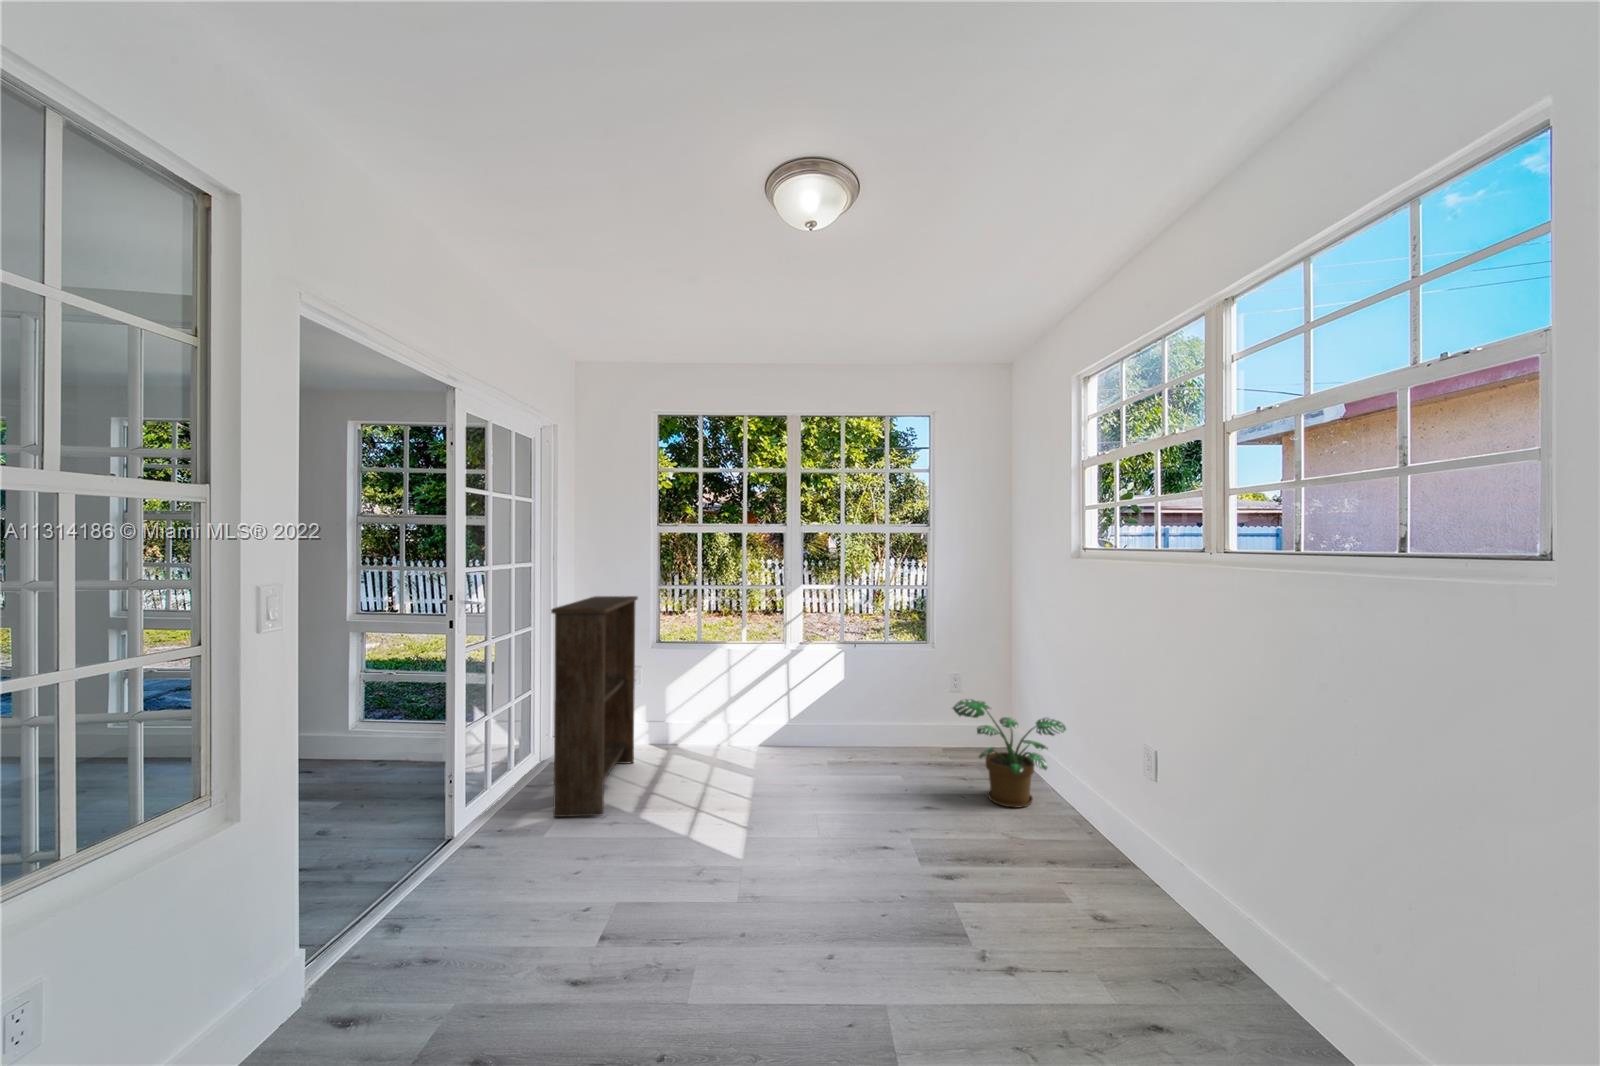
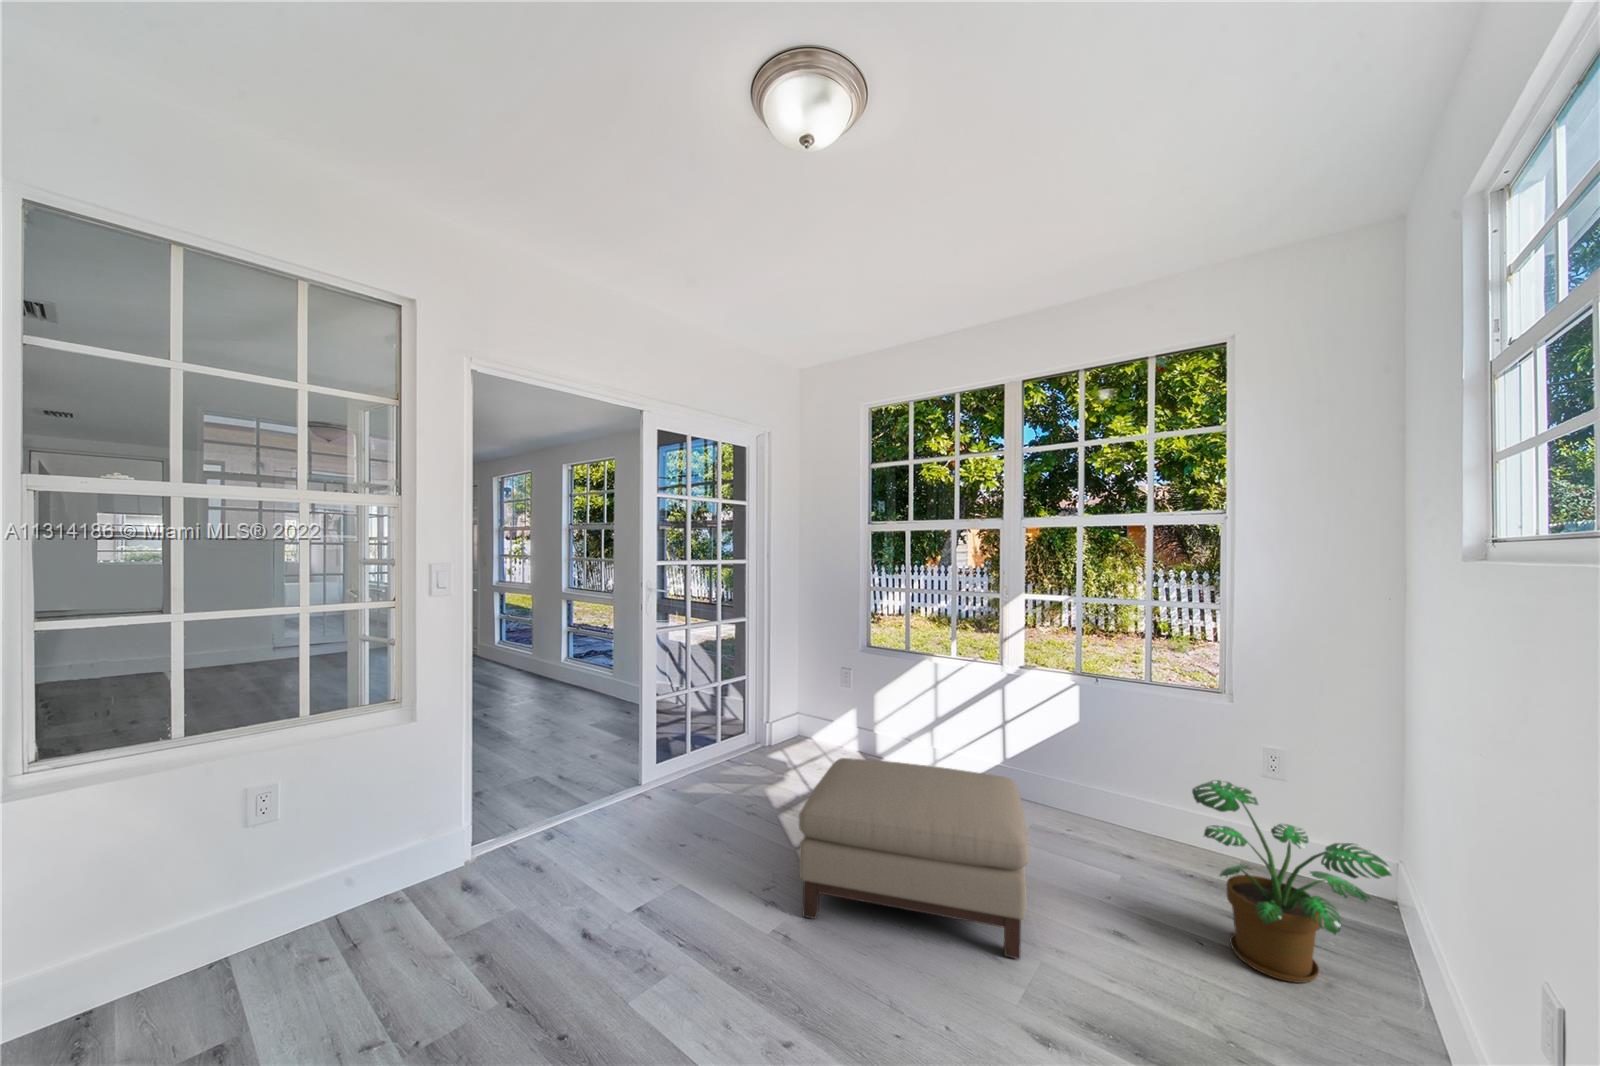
bookshelf: present [551,596,638,817] -> none [712,594,833,805]
ottoman: none [712,727,910,878] -> present [799,758,1029,959]

